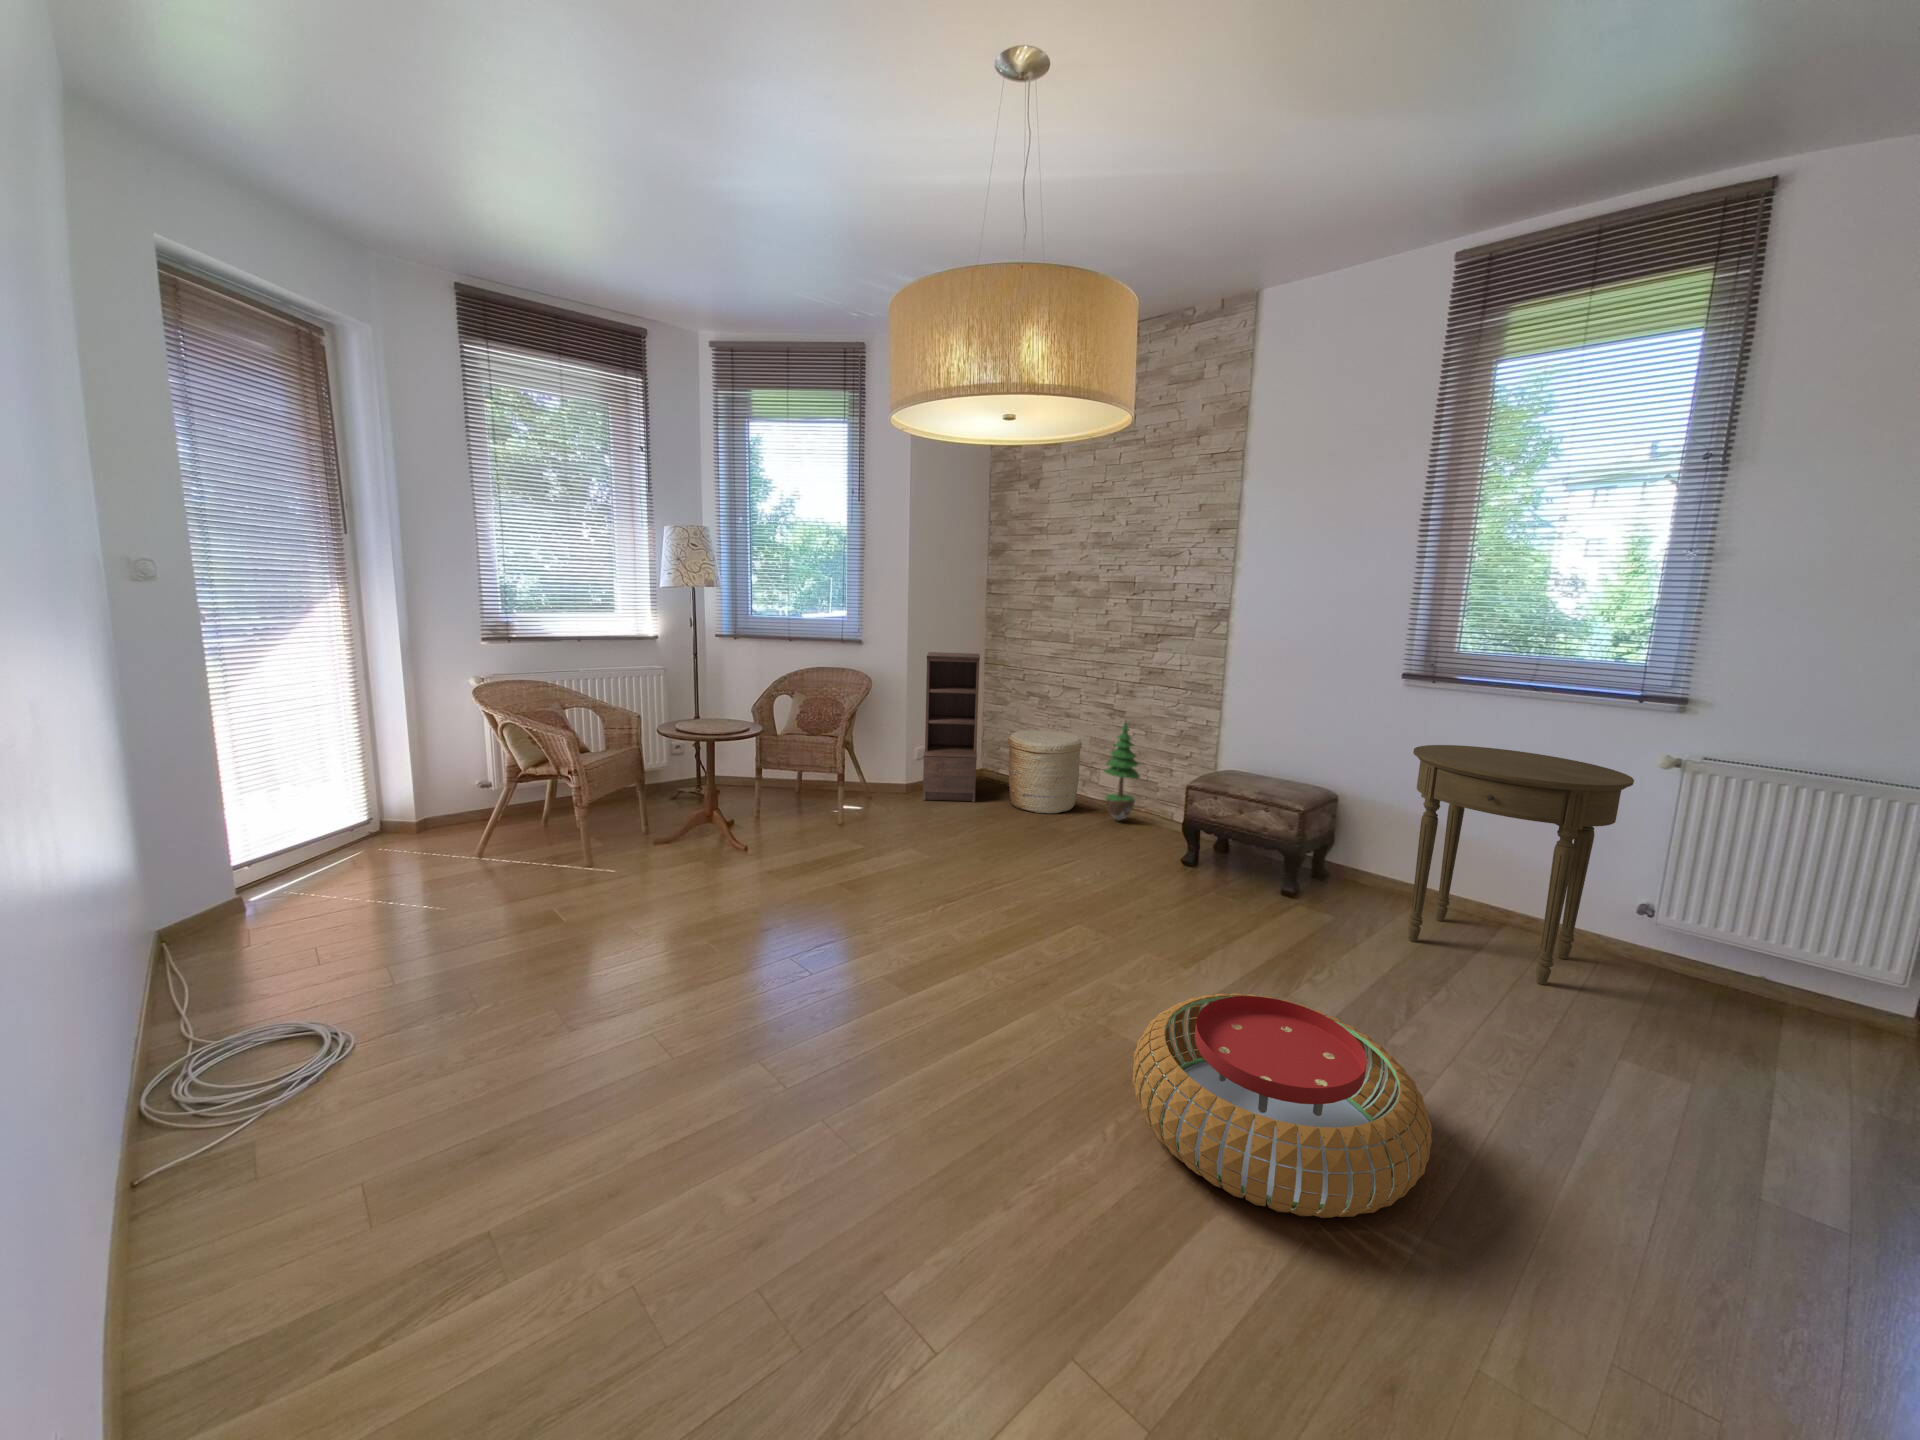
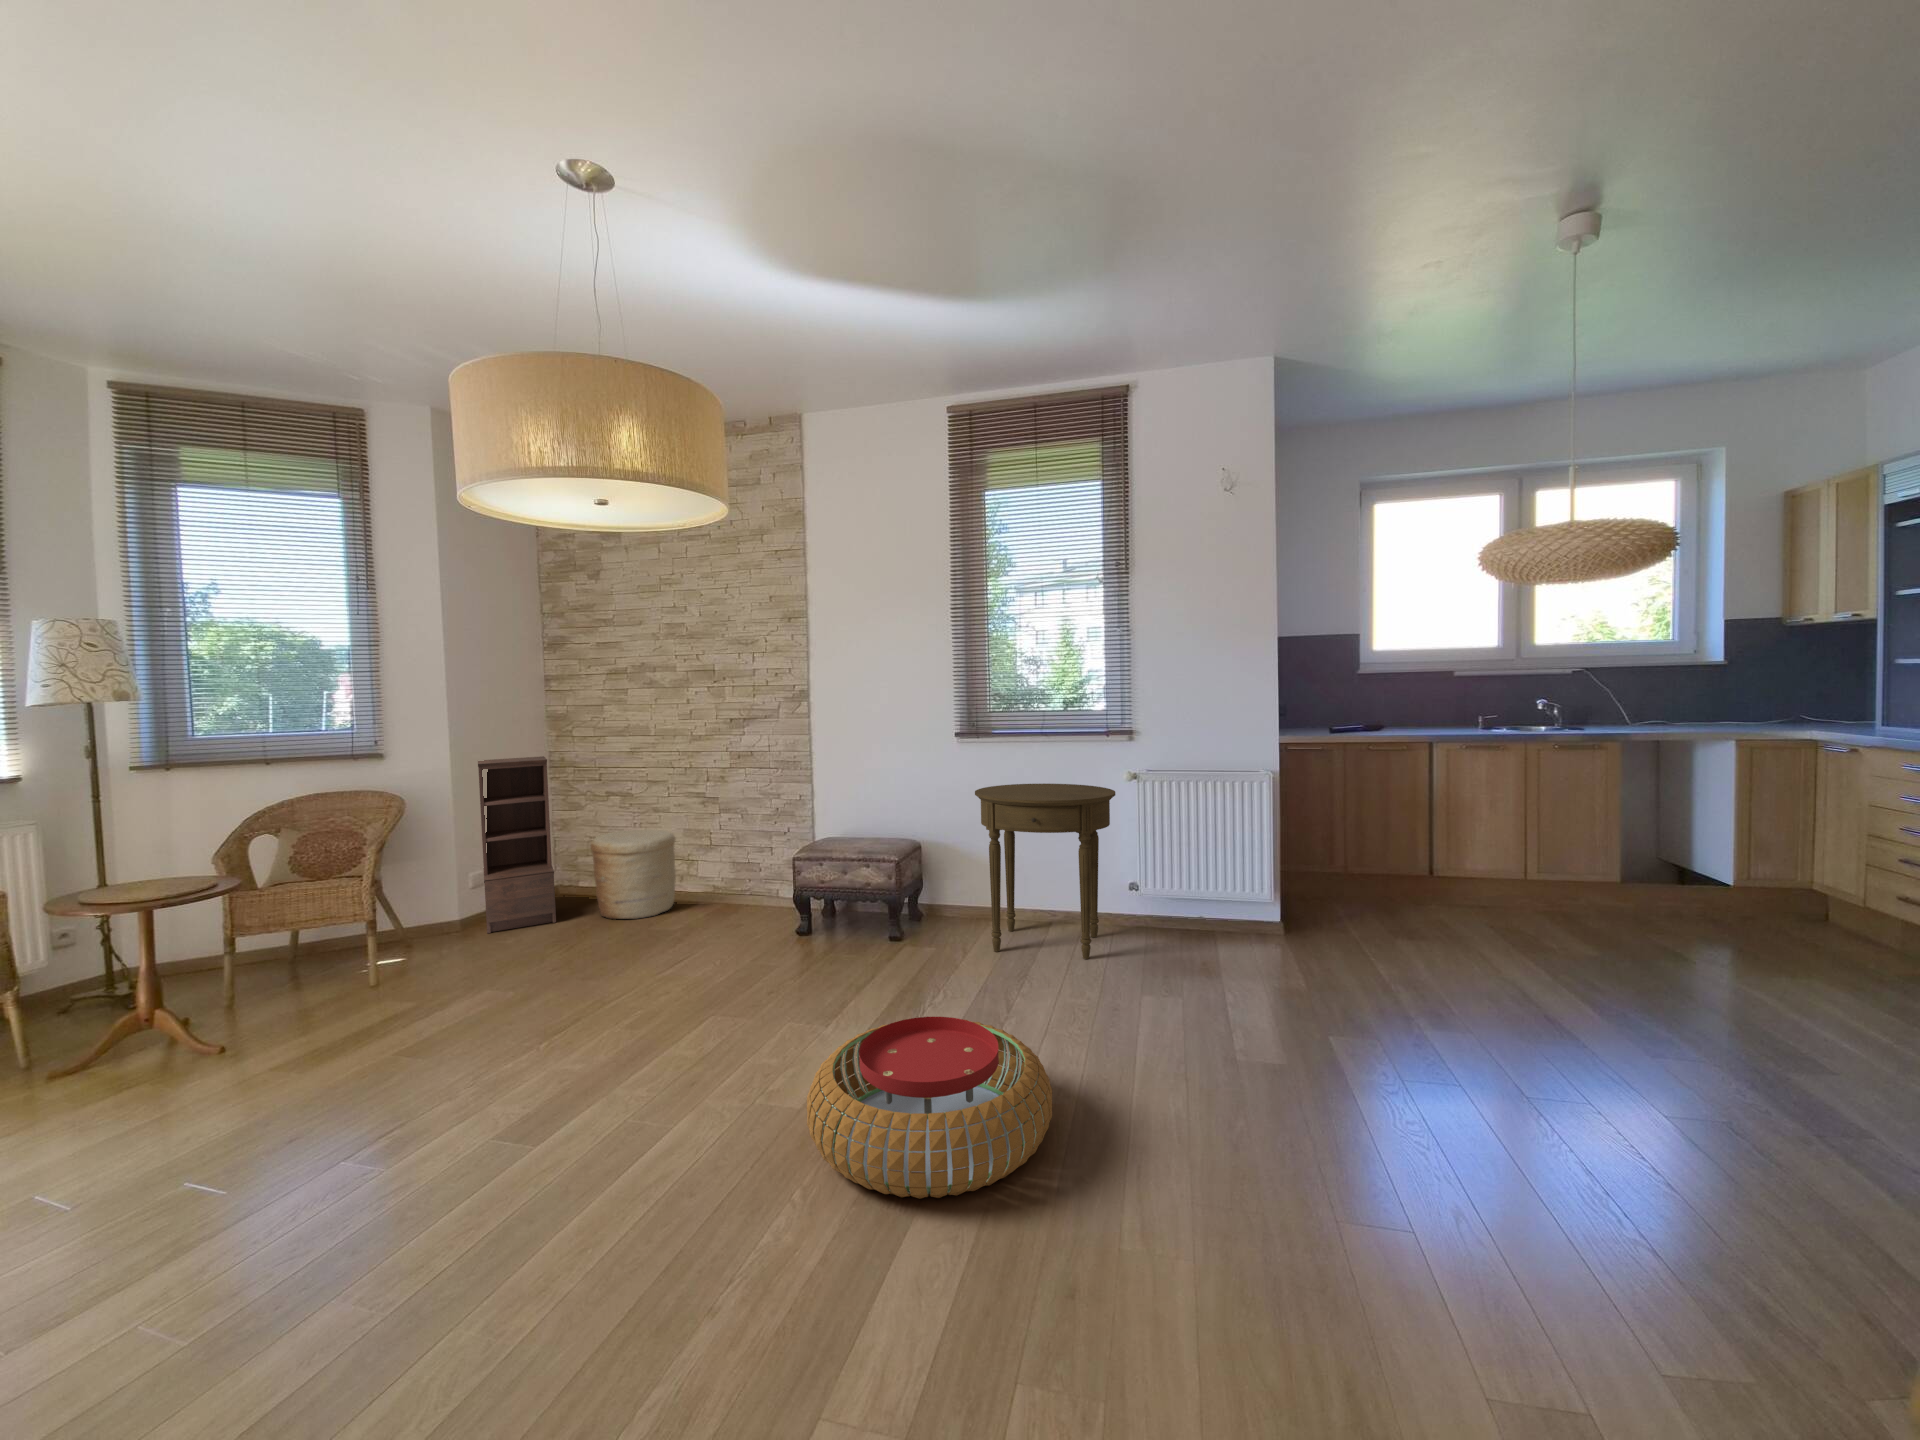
potted tree: present [1104,723,1140,821] -> none [703,807,742,909]

